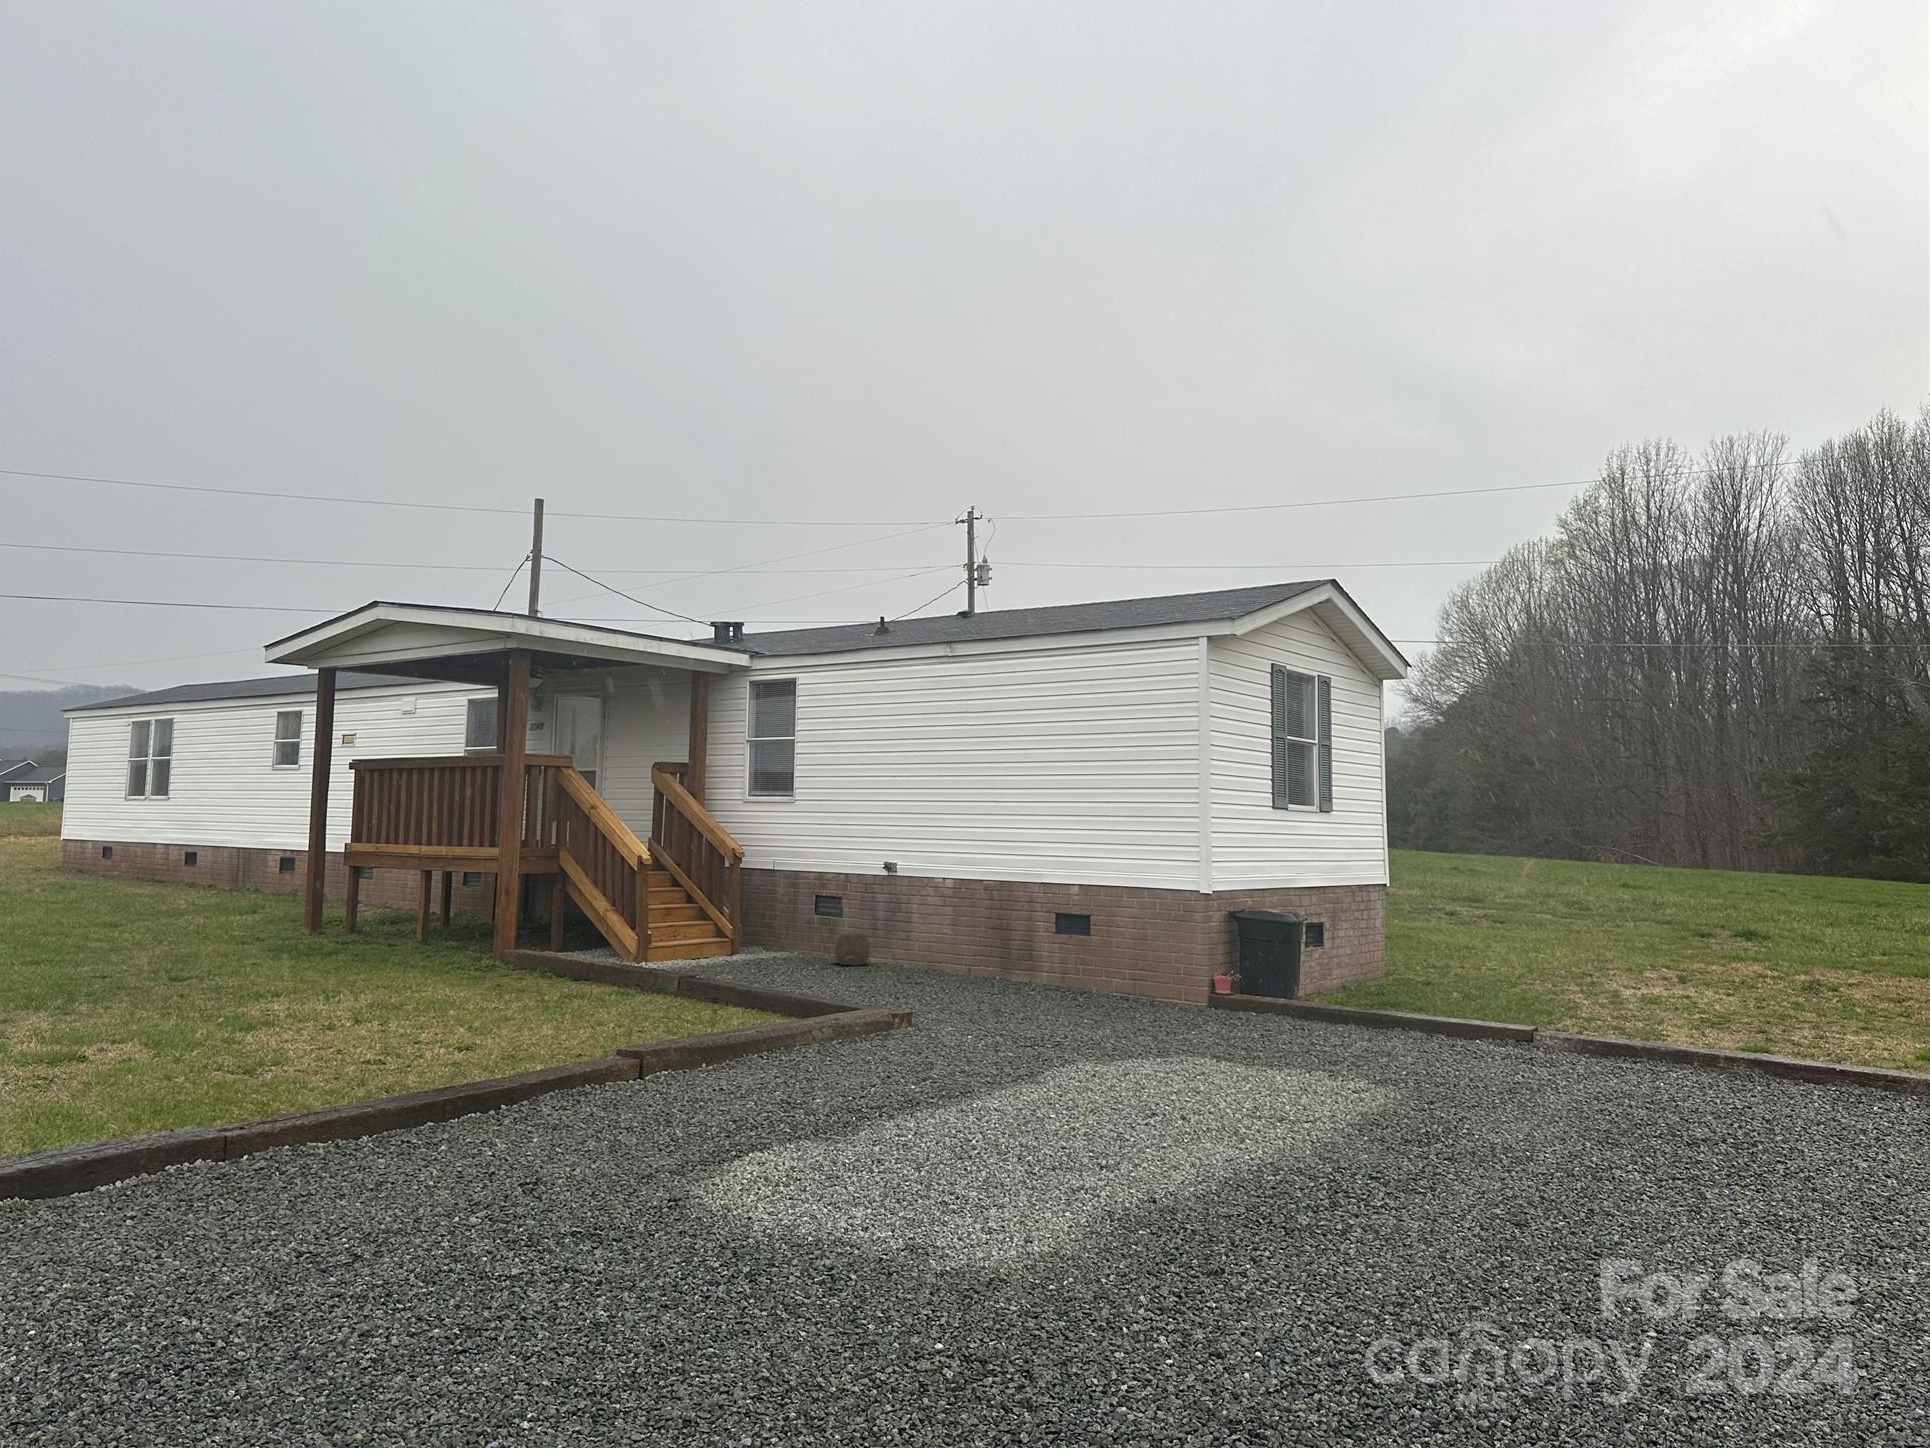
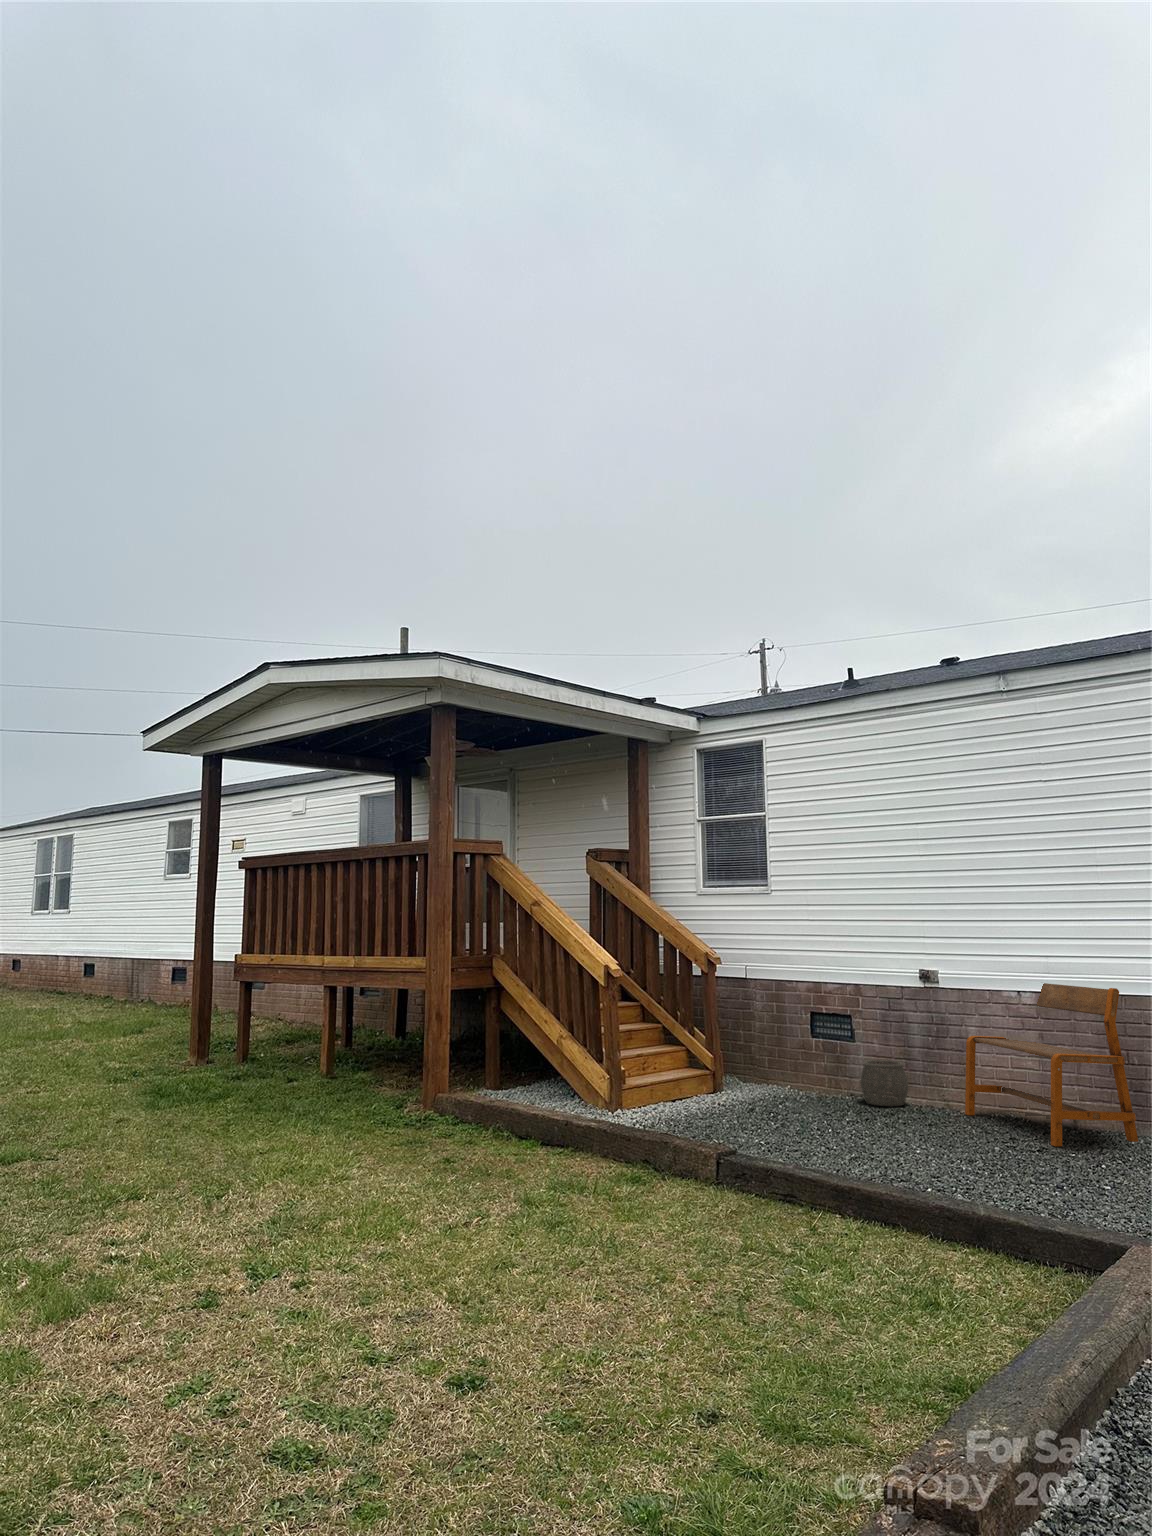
bench: none [900,873,988,983] -> present [965,983,1138,1147]

